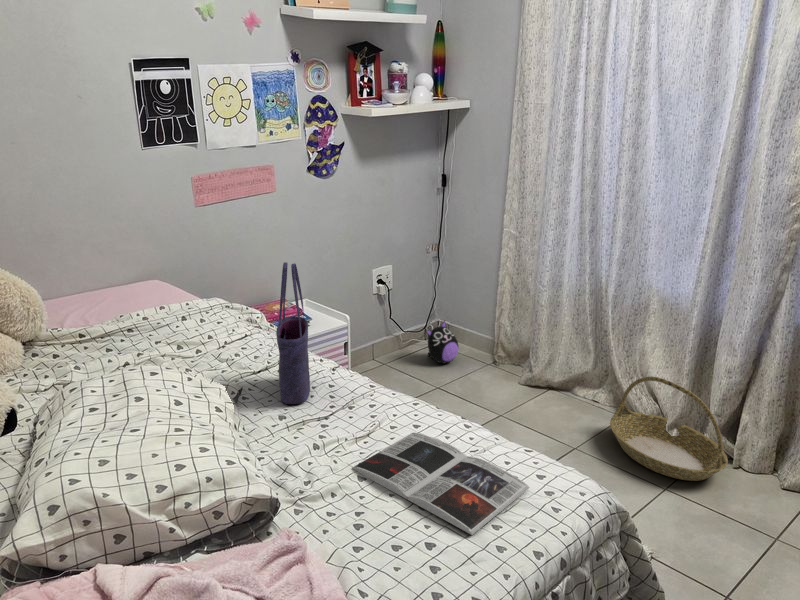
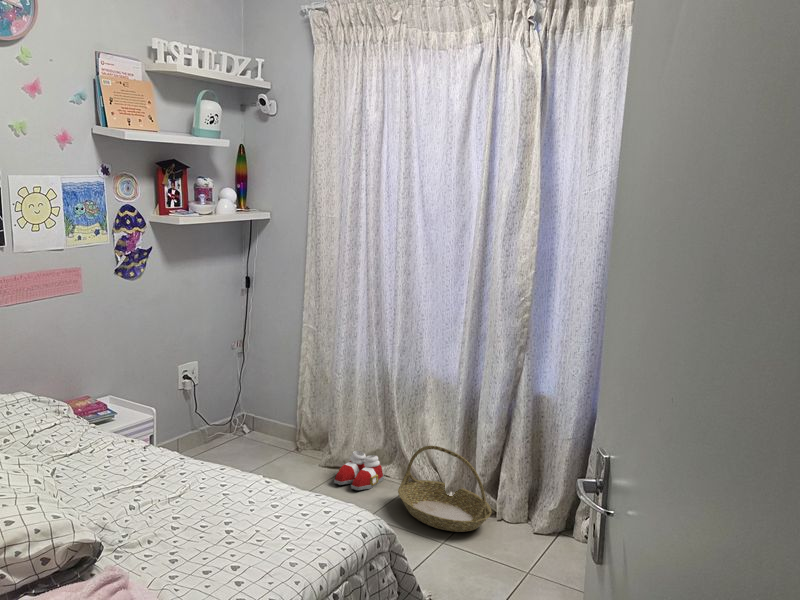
tote bag: present [276,262,310,404] -> none [93,349,123,477]
plush toy: present [427,321,459,364] -> none [232,412,264,454]
slippers: none [535,371,591,416] -> present [334,451,383,490]
magazine: present [352,433,529,535] -> none [165,490,317,557]

